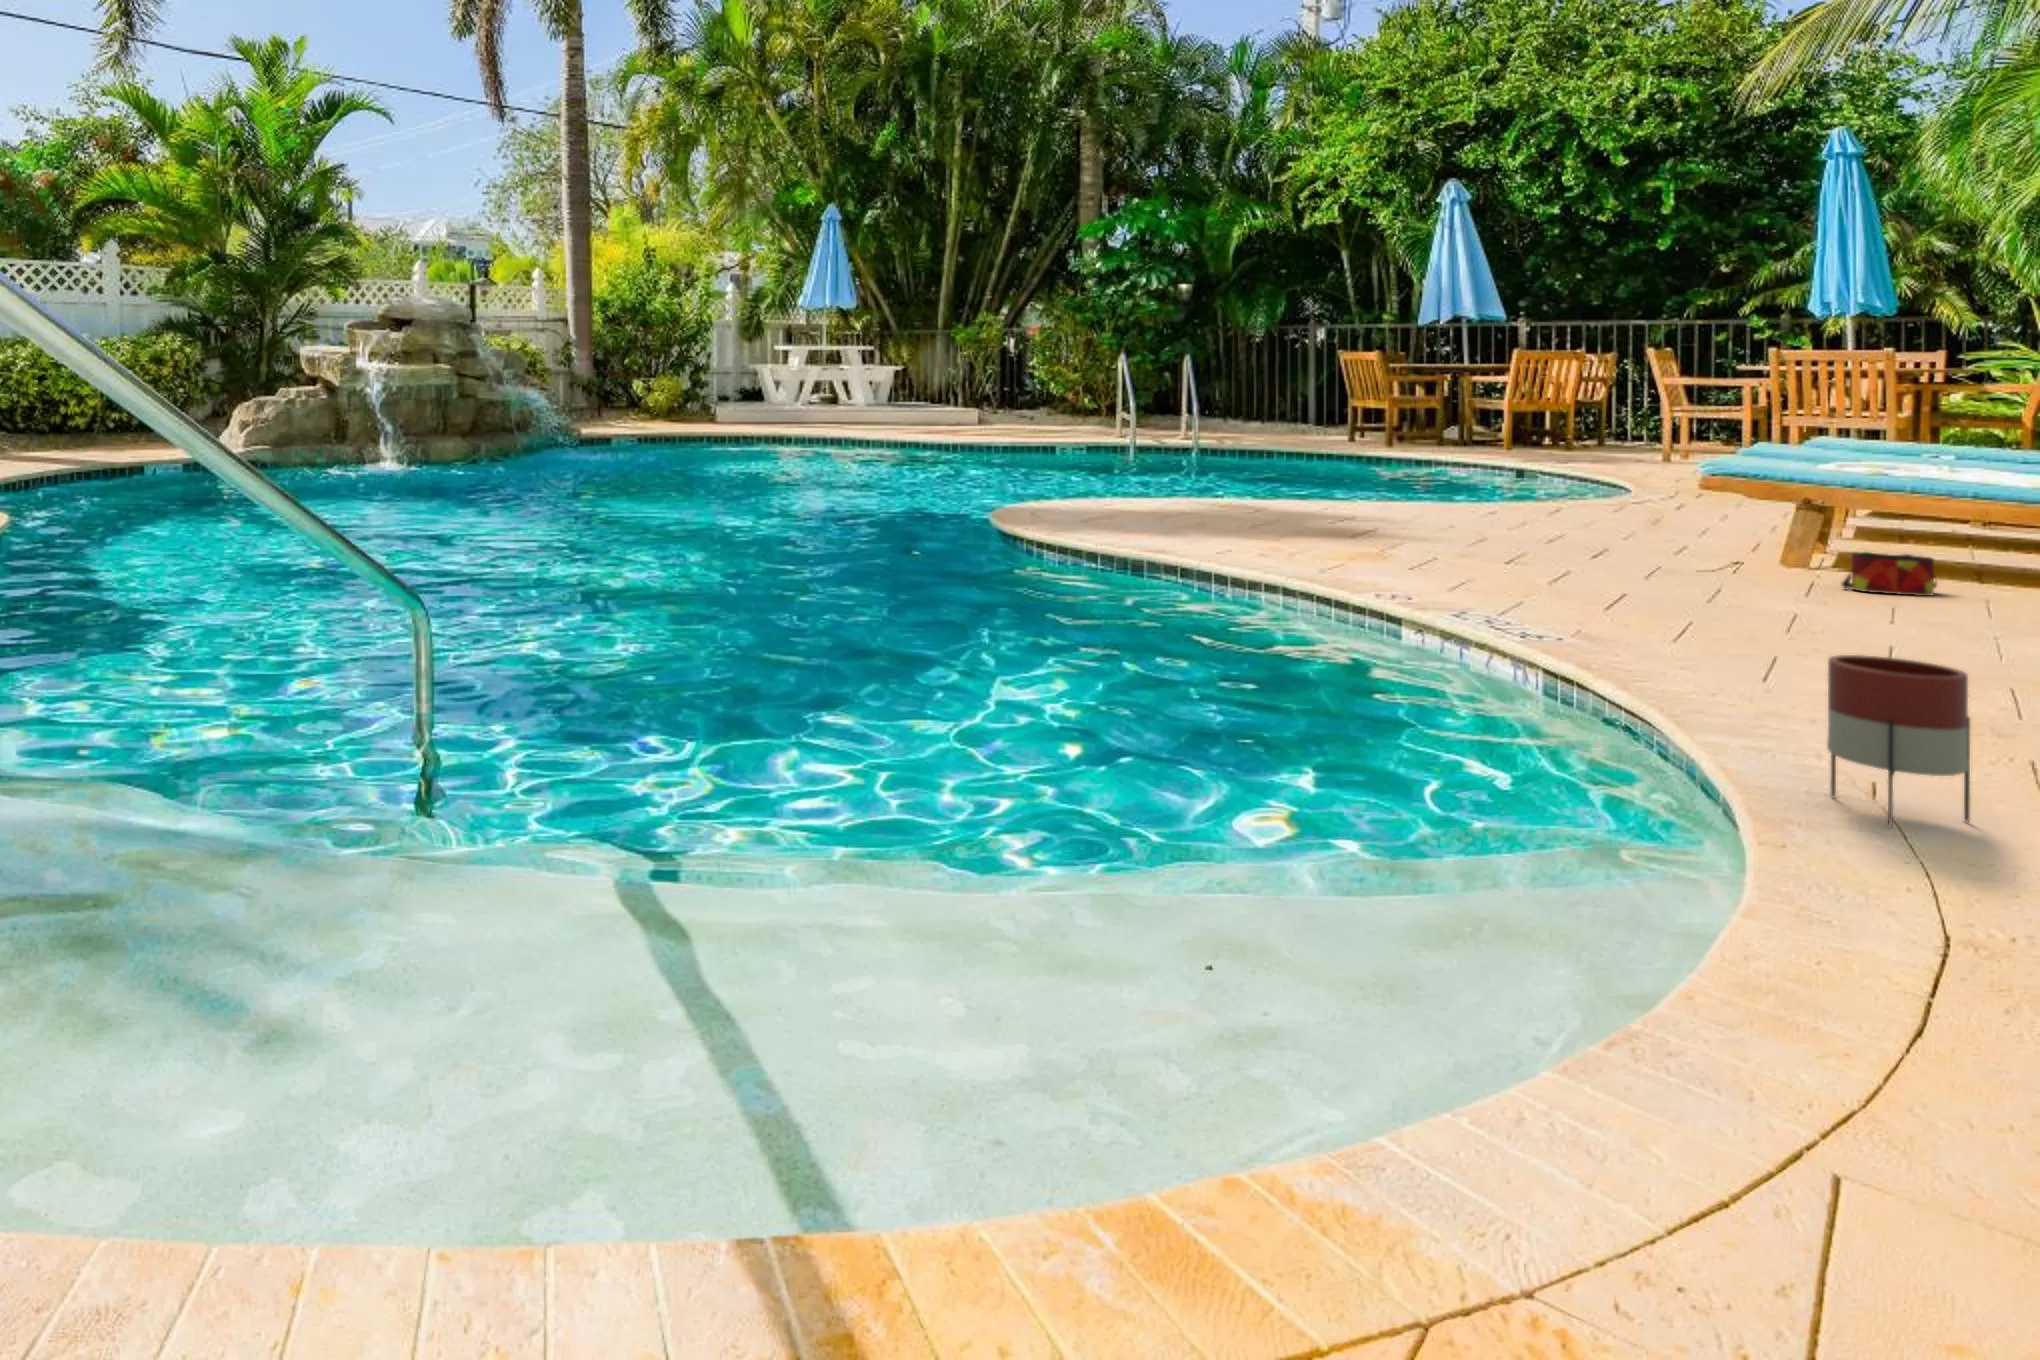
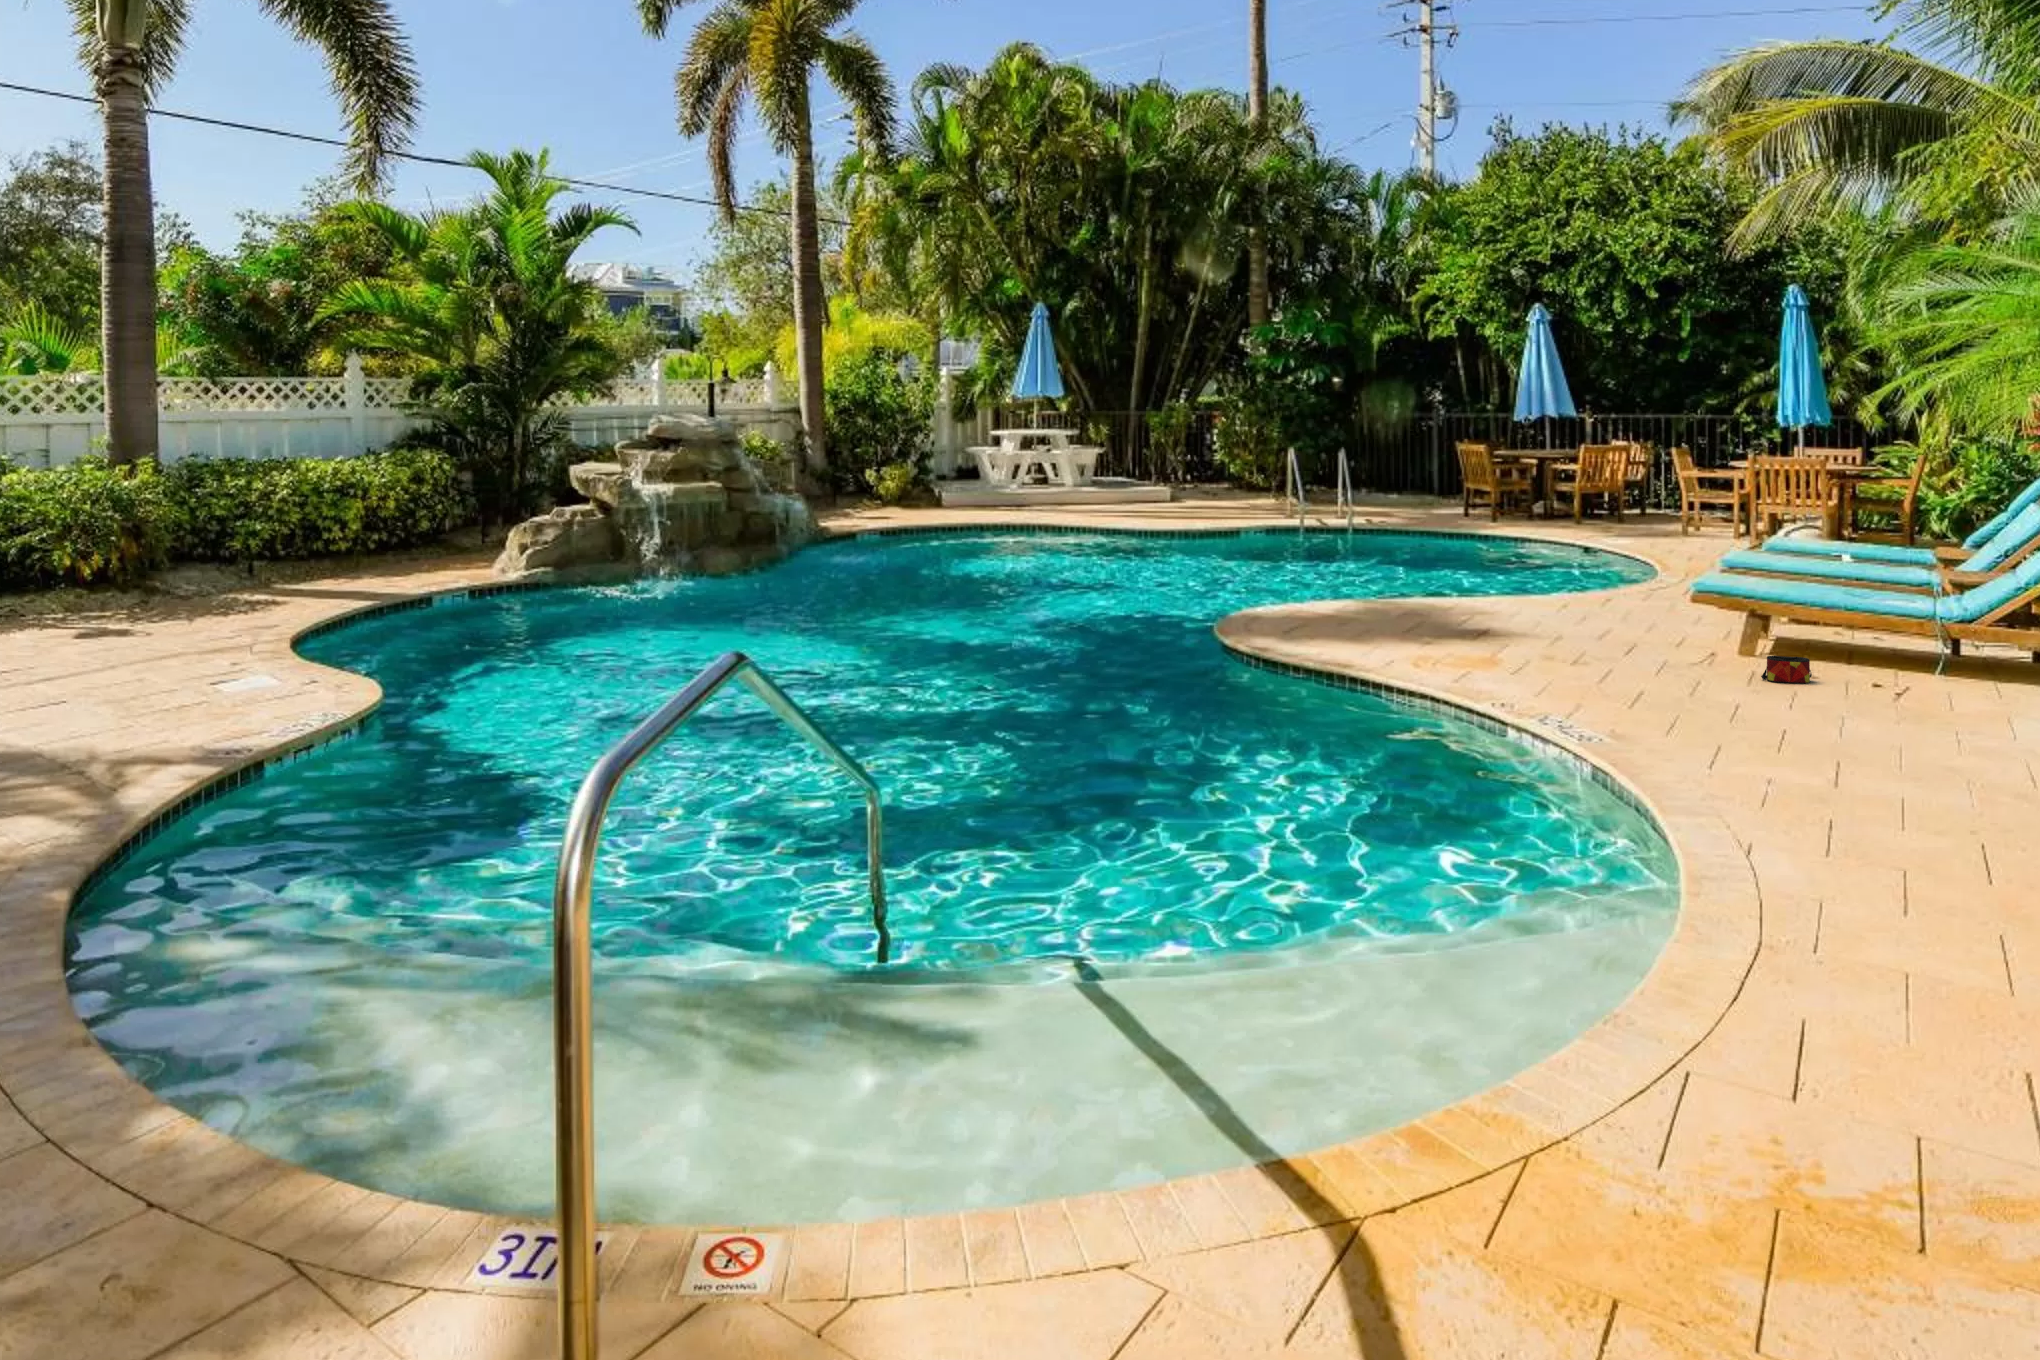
planter: present [1827,655,1970,827] -> none [1715,769,1776,863]

